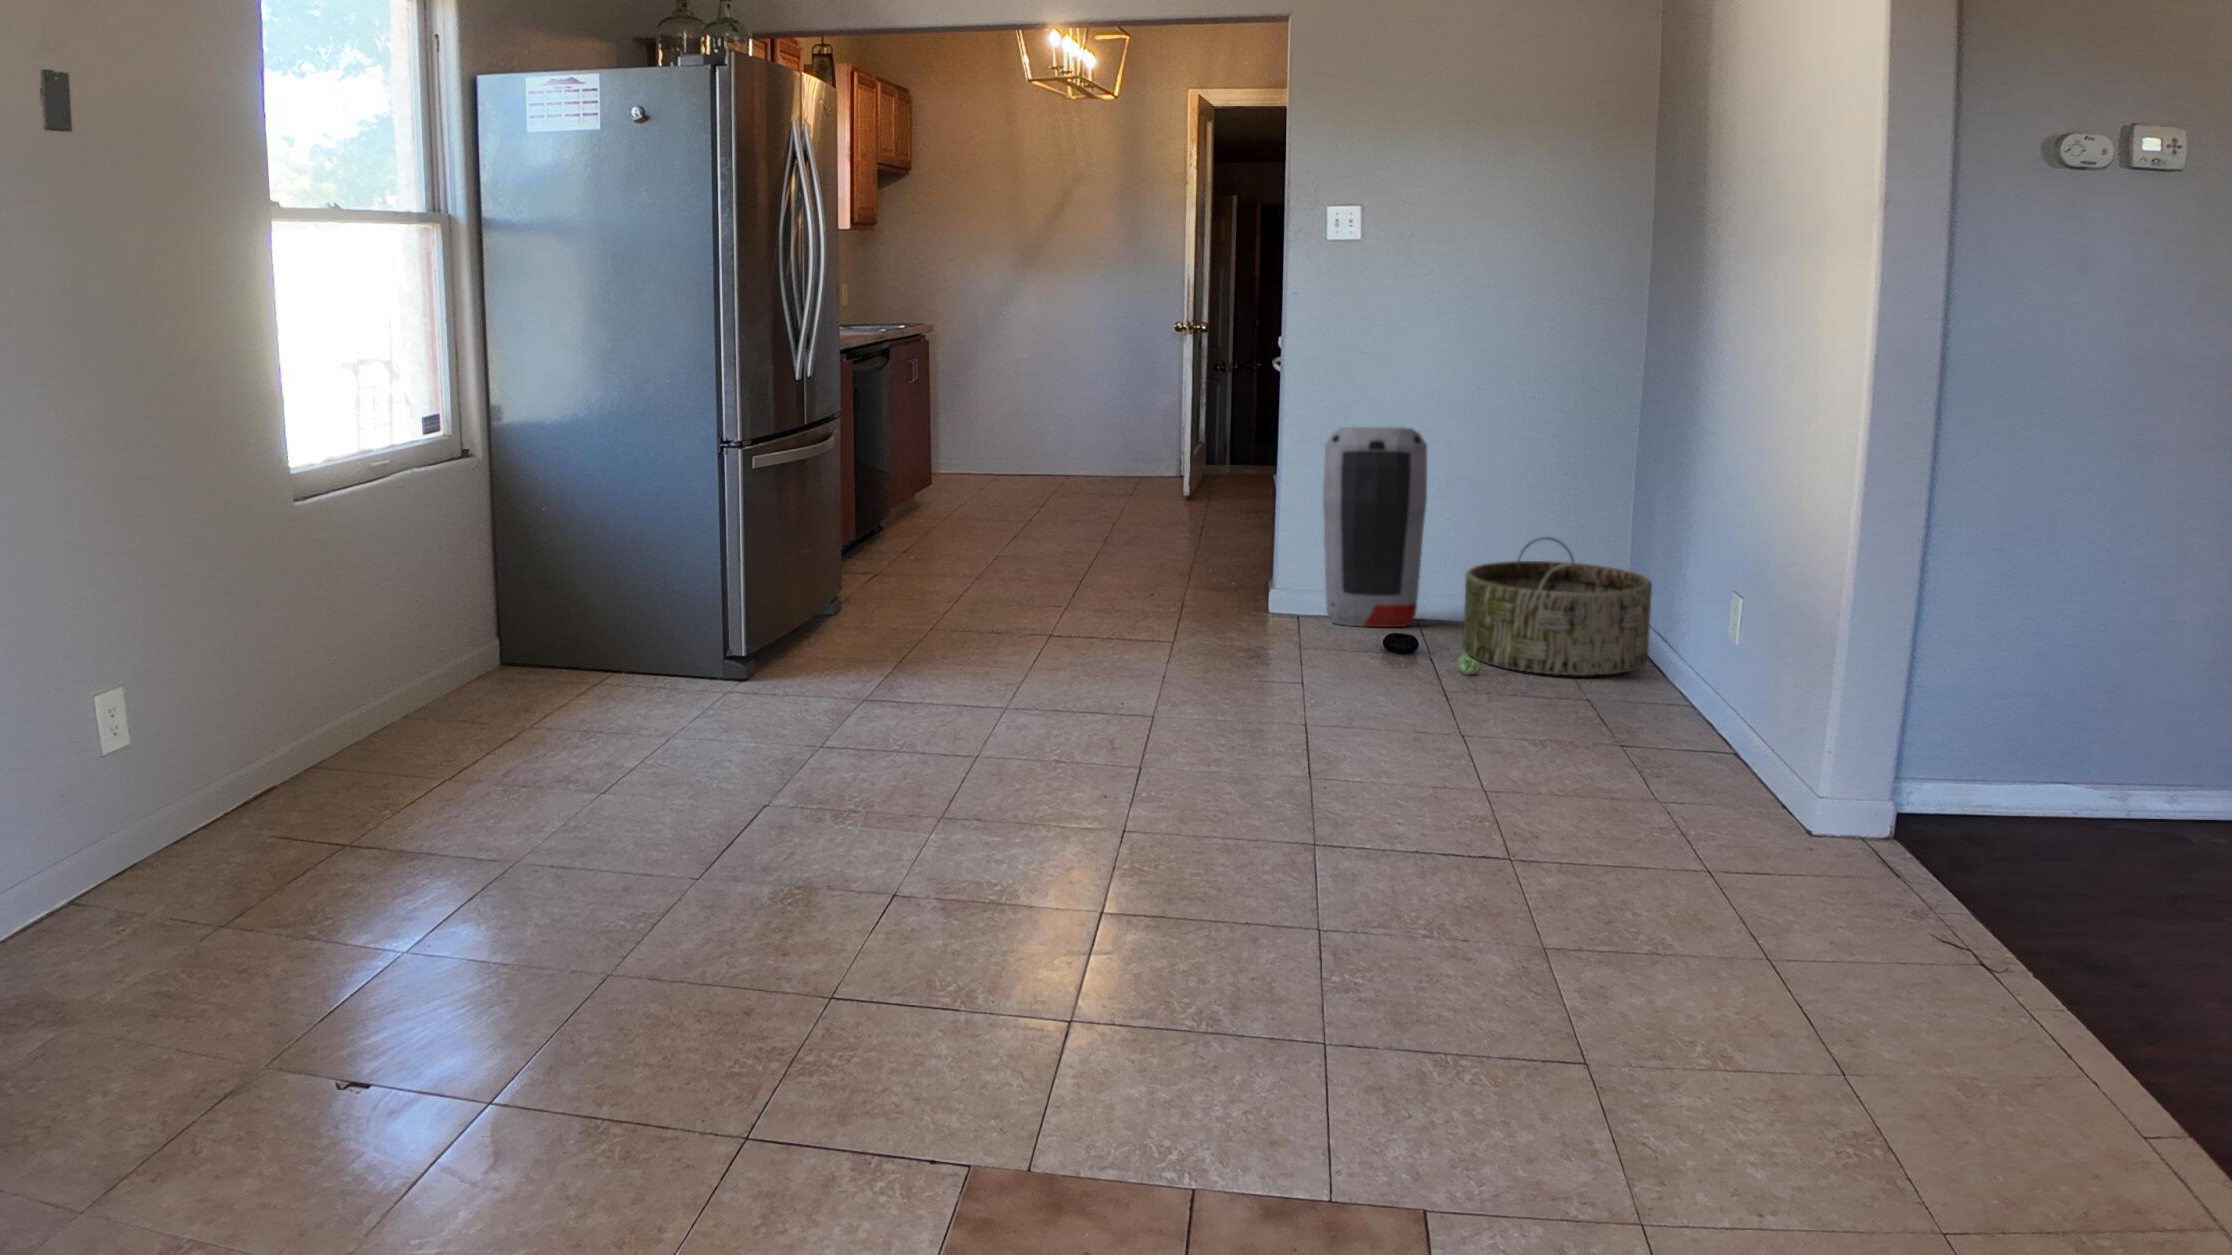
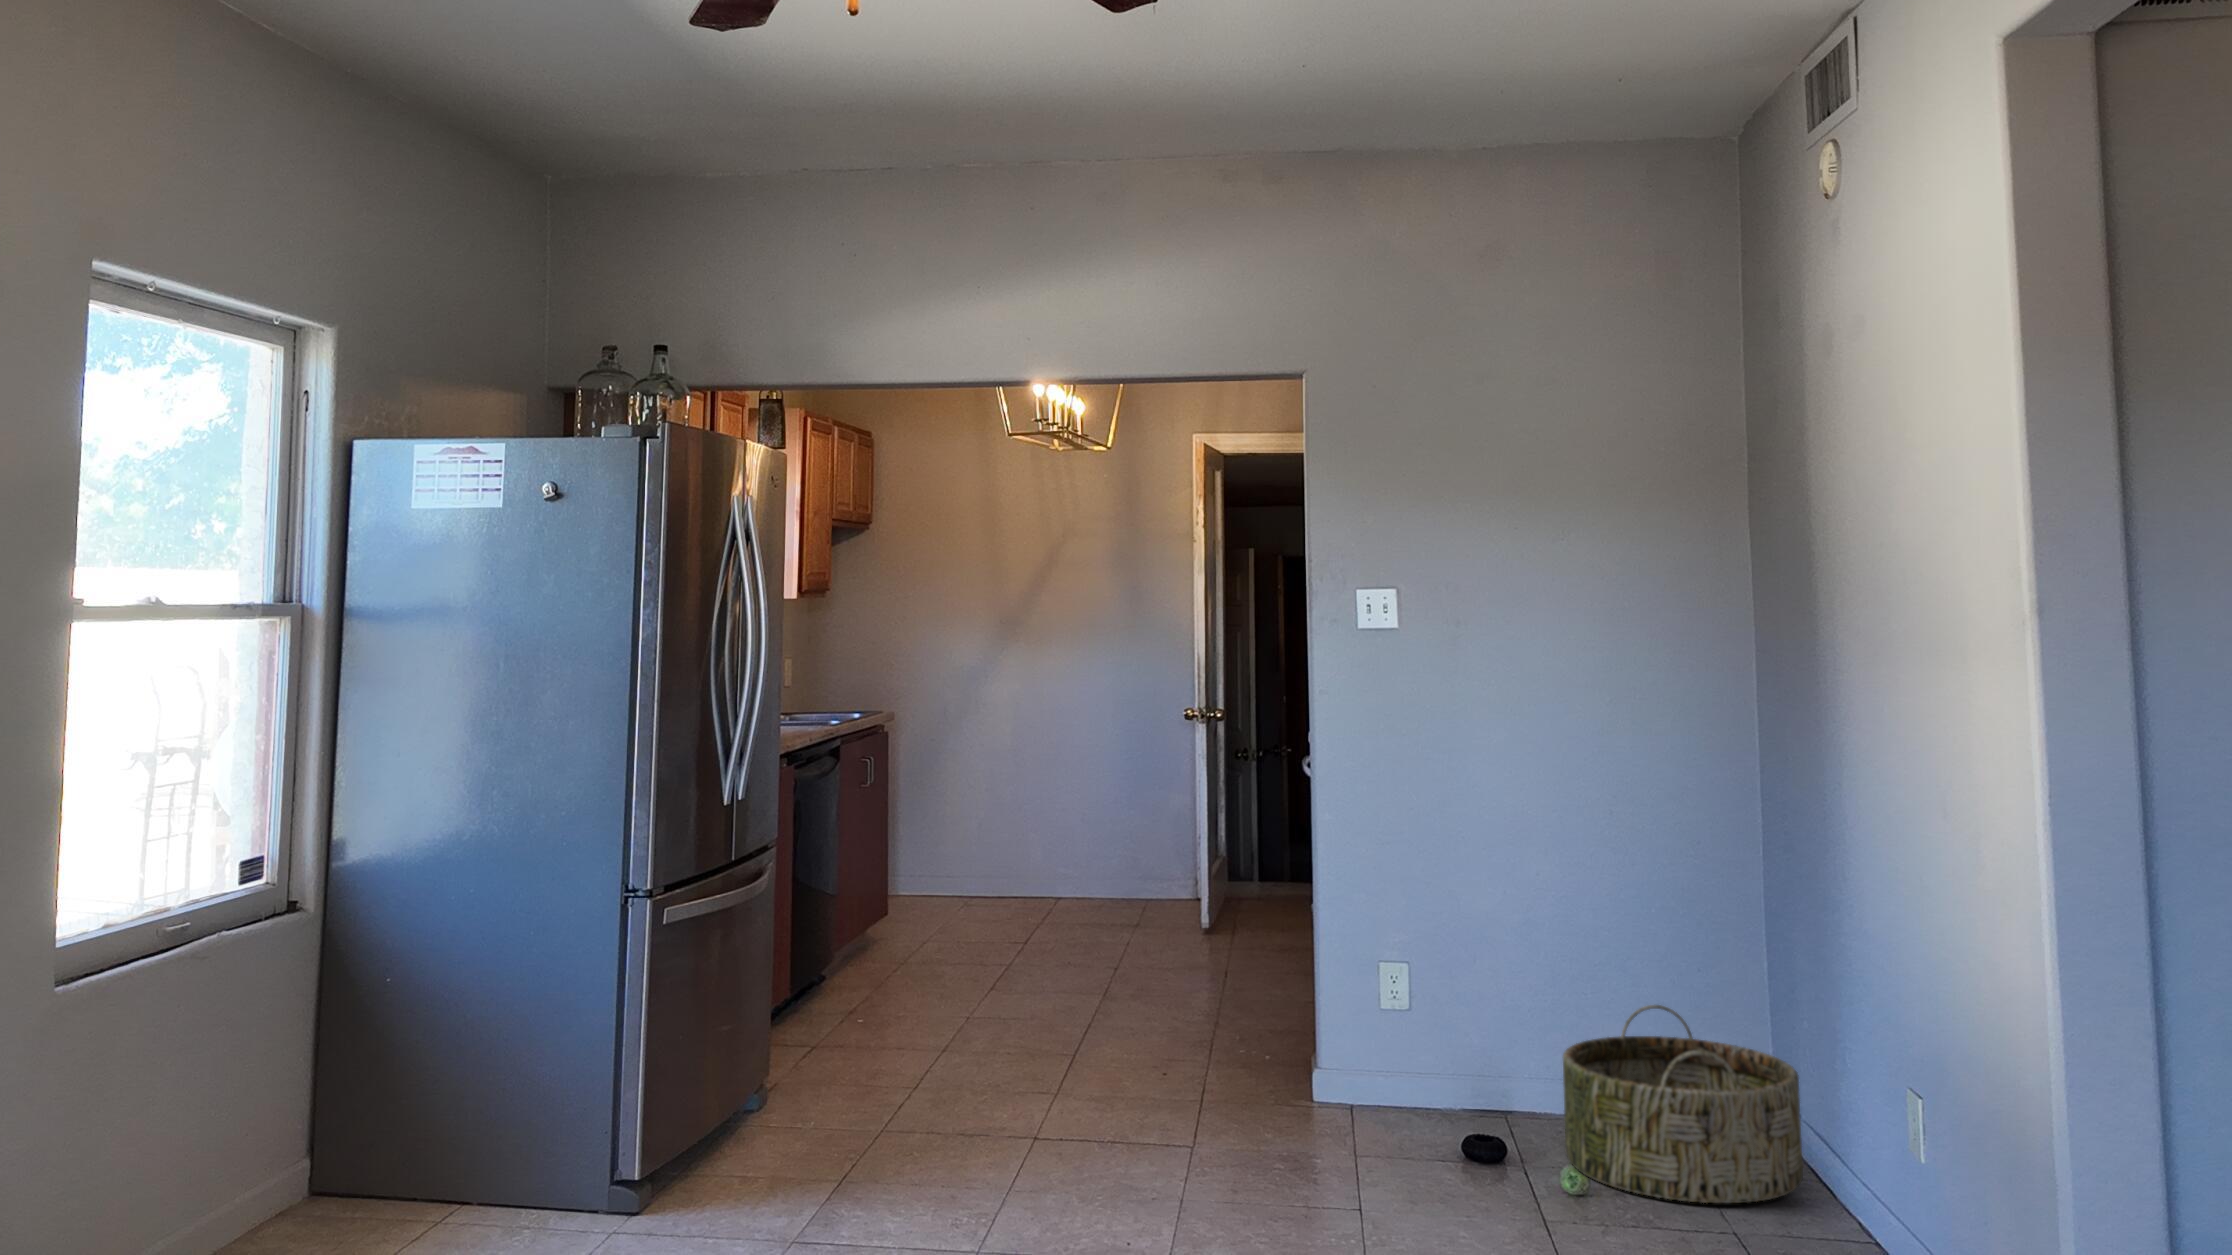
air purifier: present [1323,427,1427,627] -> none [1376,861,1504,1122]

